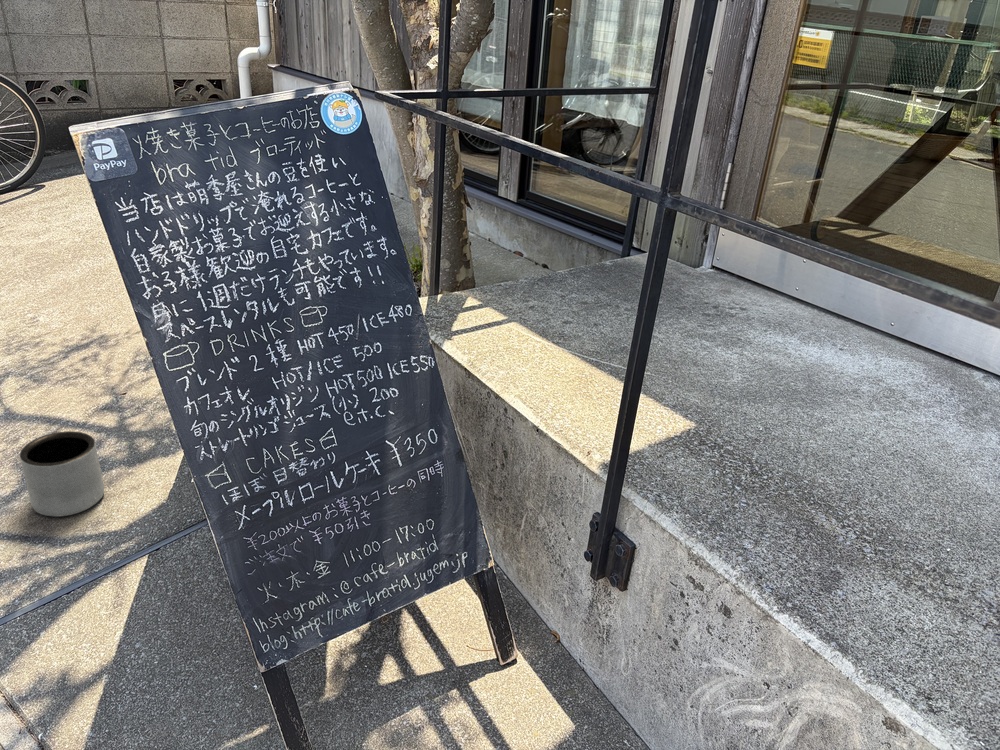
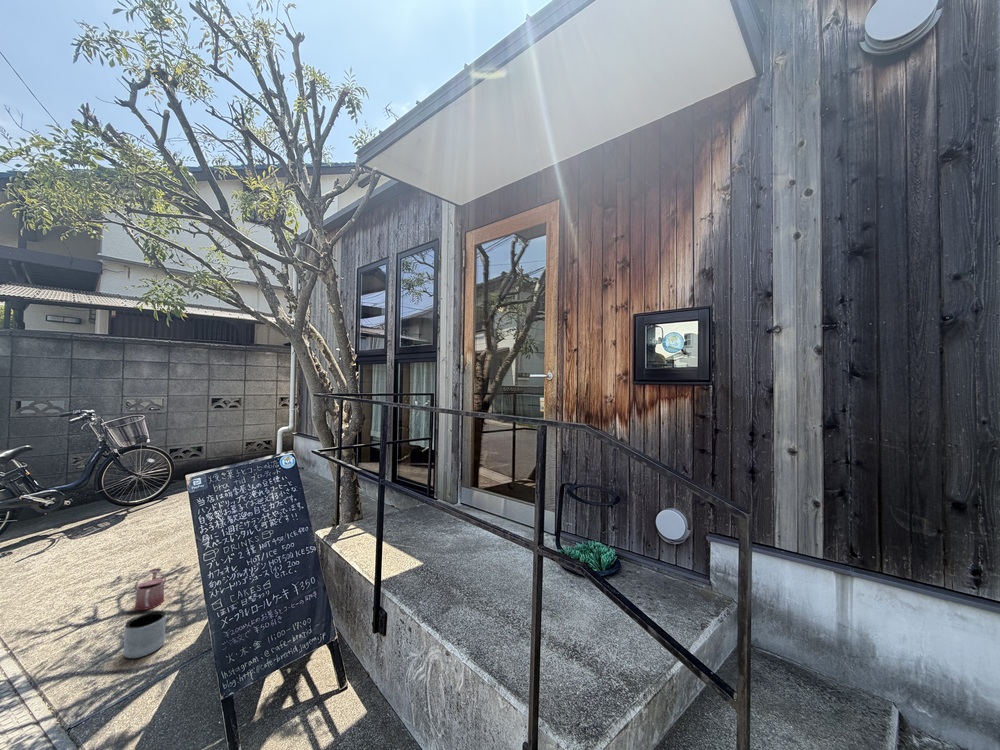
watering can: none [20,336,84,415] -> present [135,568,166,610]

